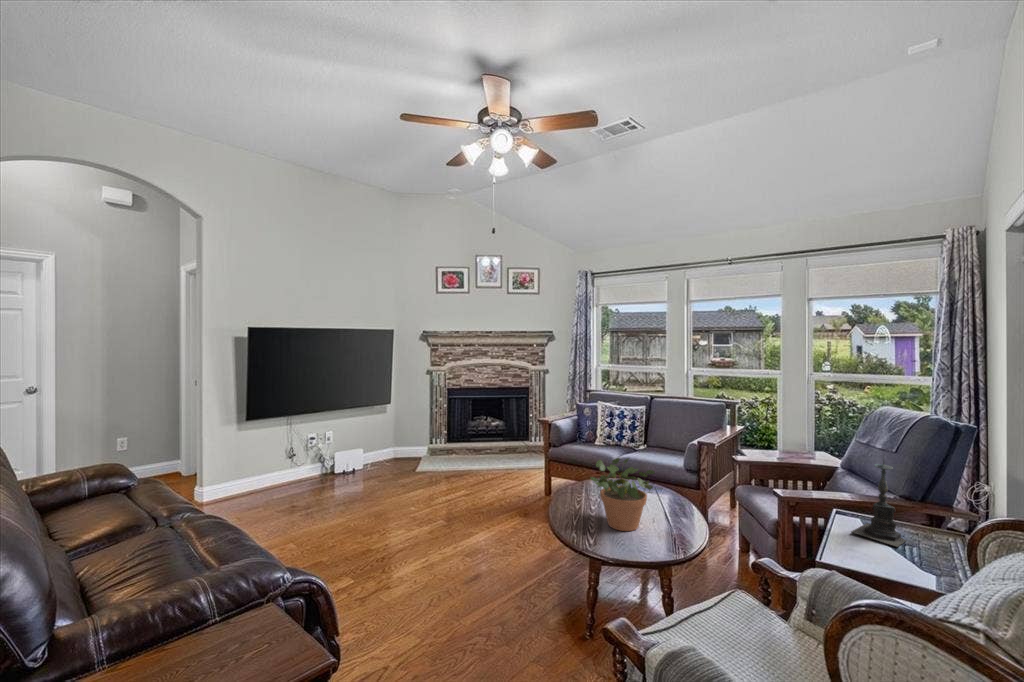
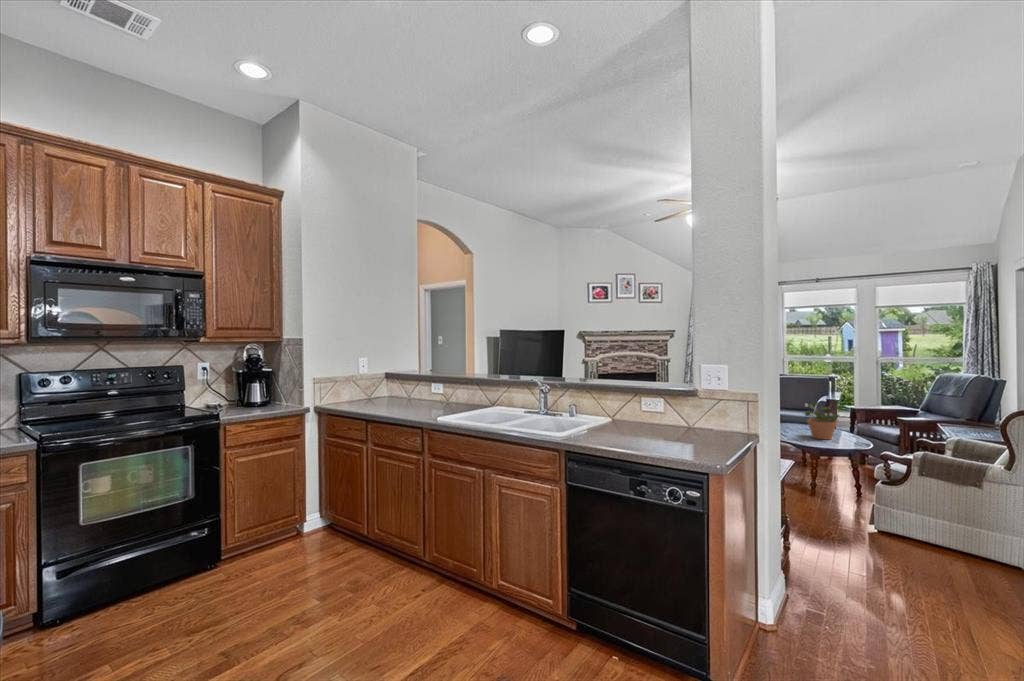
candle holder: present [852,461,906,547] -> none [950,392,981,436]

